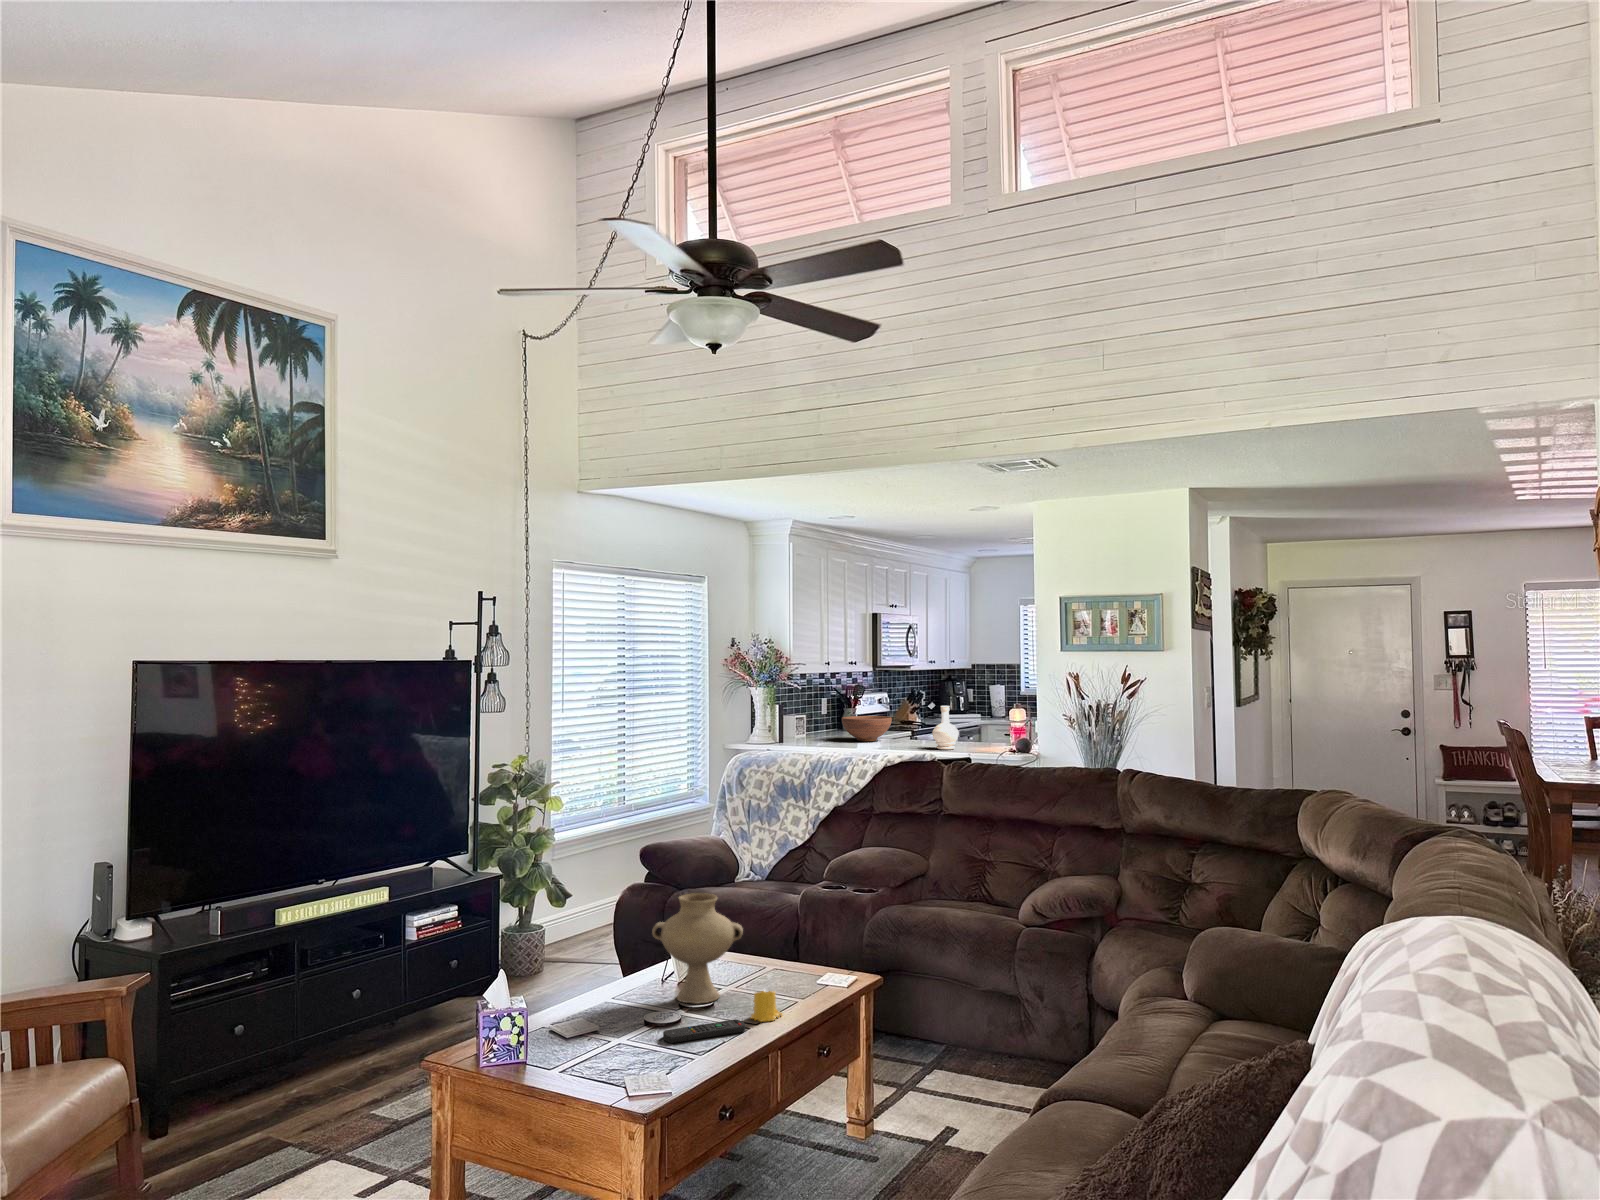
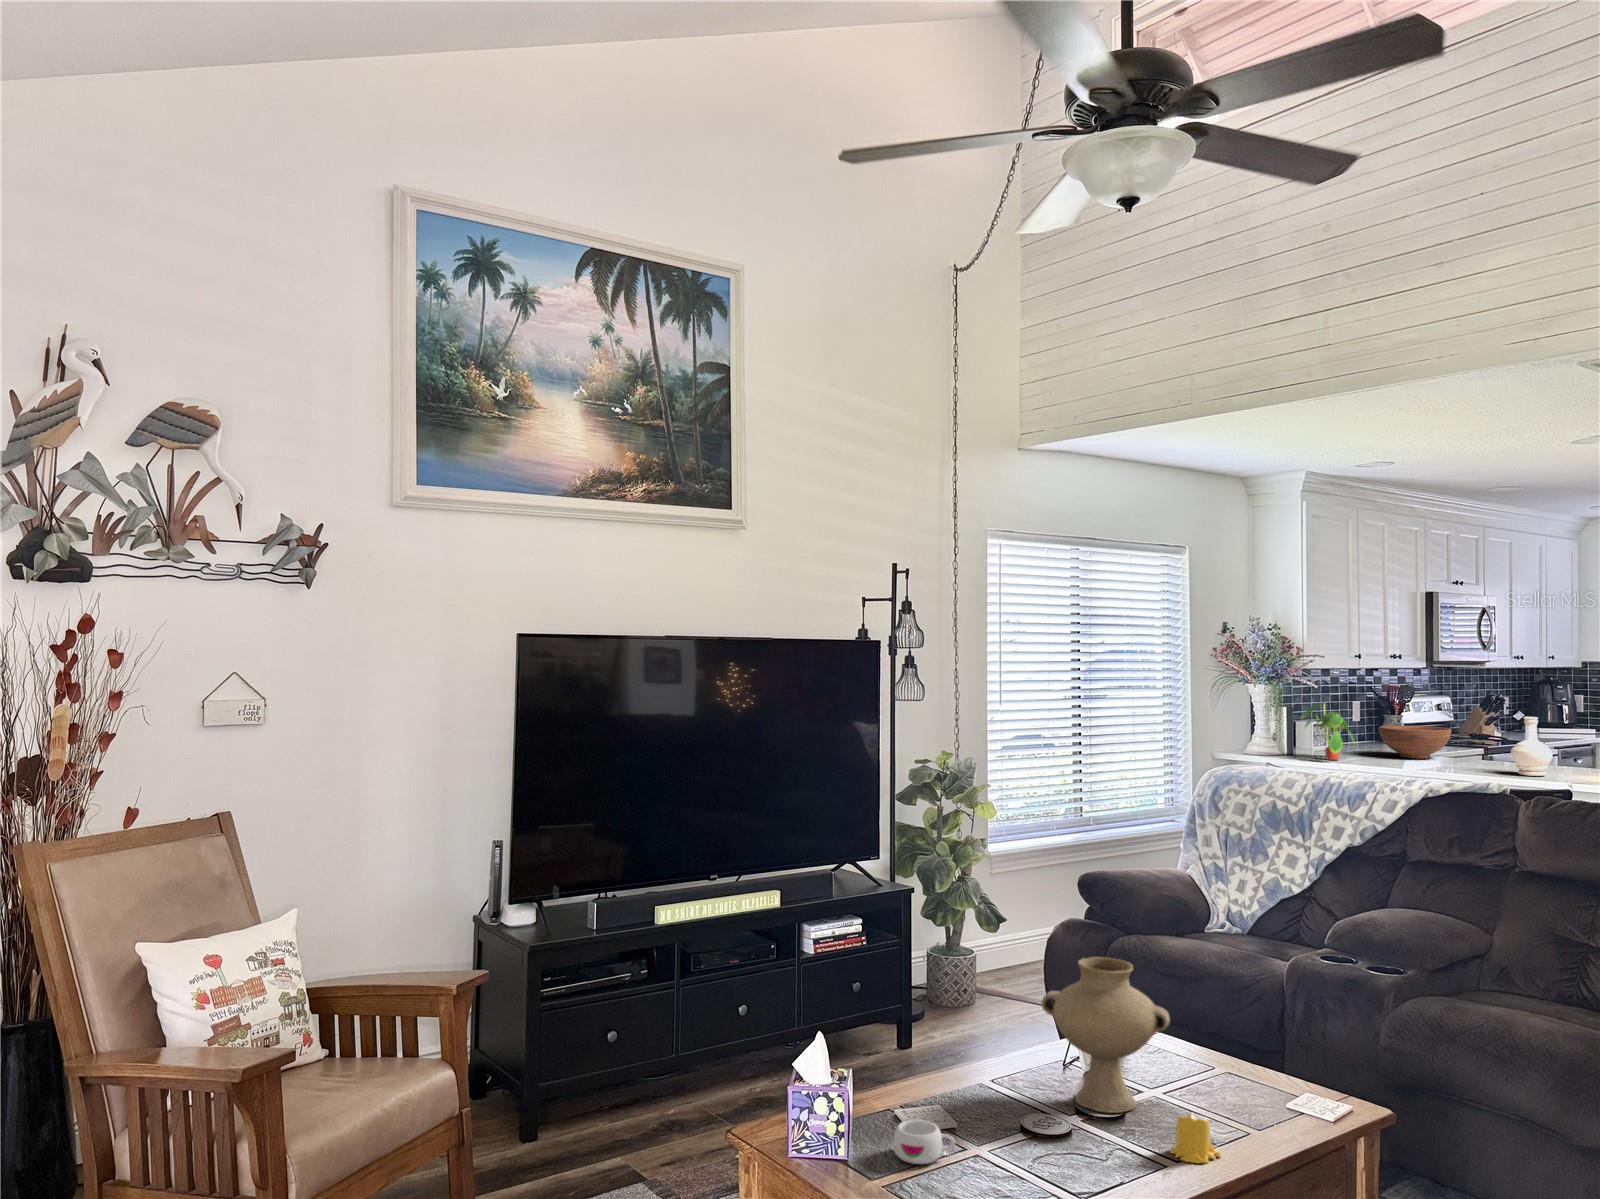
plant: none [786,700,826,746] -> present [1301,703,1354,760]
remote control: present [663,1019,745,1043] -> none [1036,1151,1157,1174]
mug: none [560,1023,606,1054] -> present [893,1119,955,1164]

